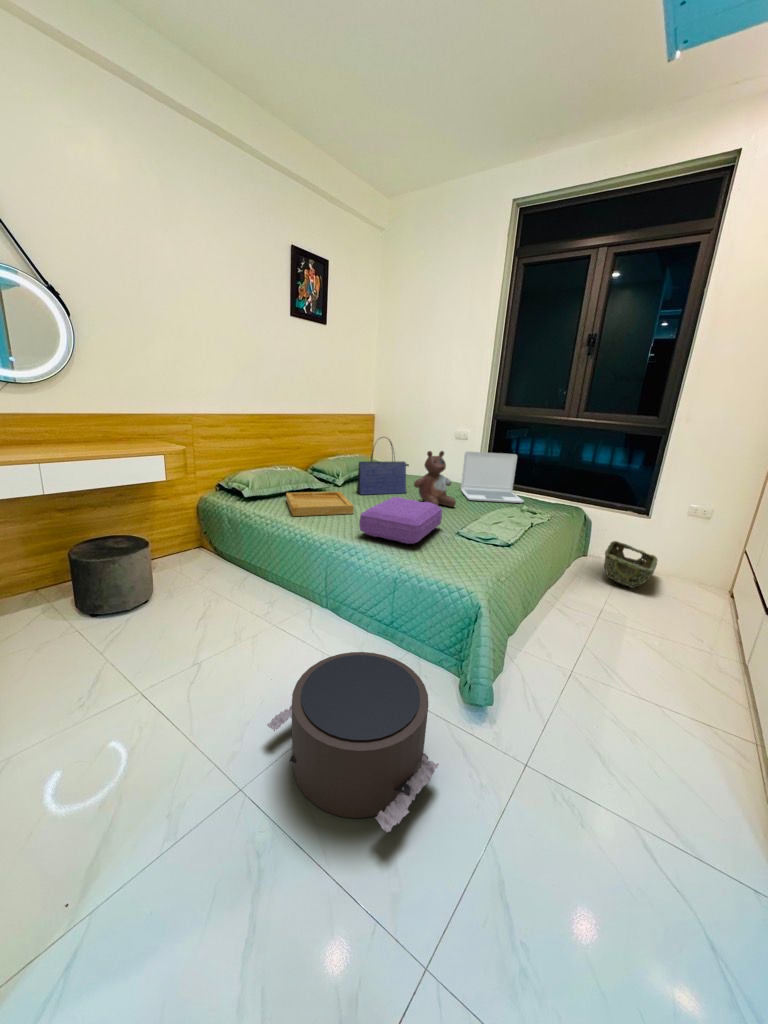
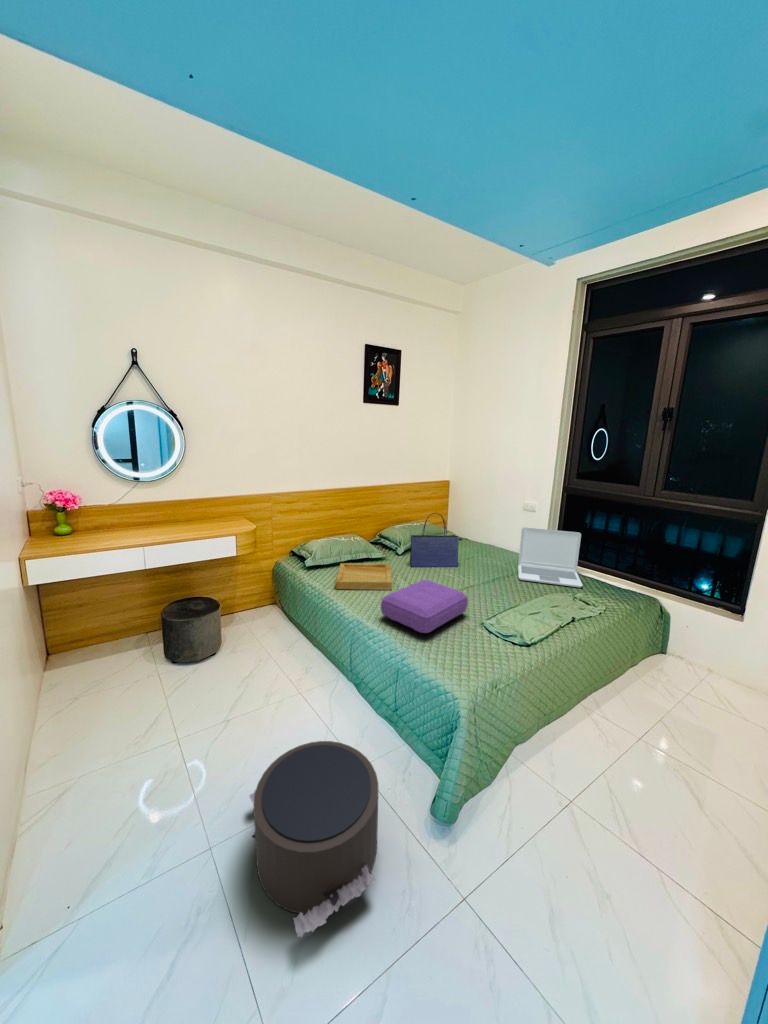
stuffed bear: present [414,451,456,507] -> none [458,531,500,589]
woven basket: present [604,541,657,588] -> none [676,642,757,707]

